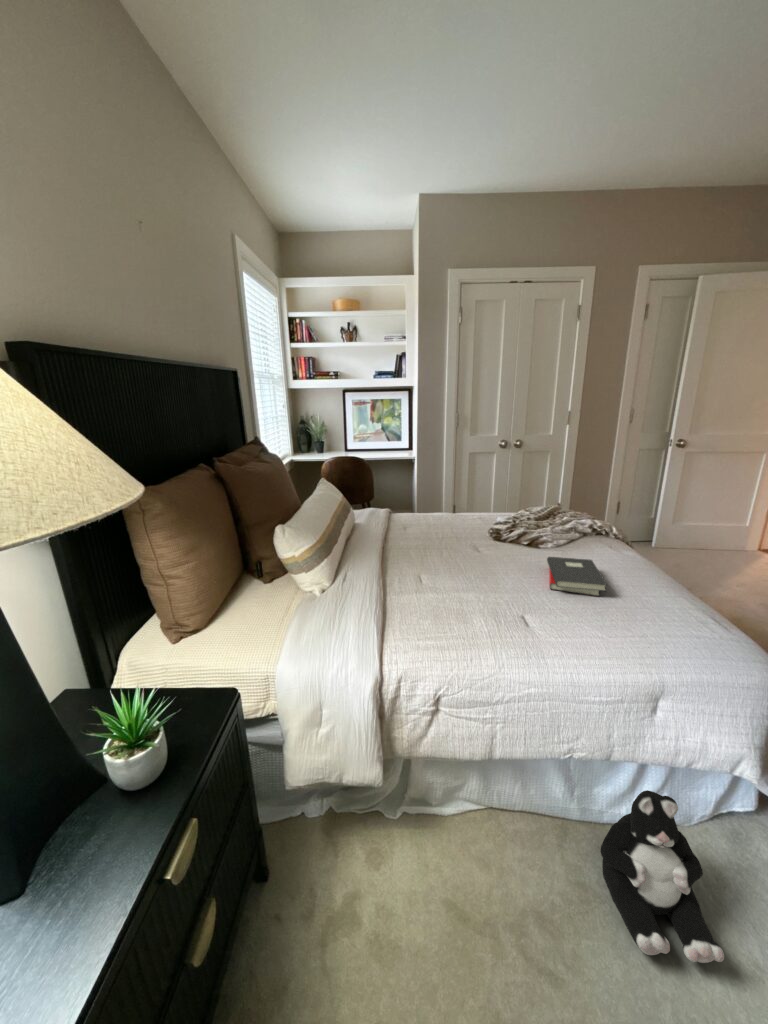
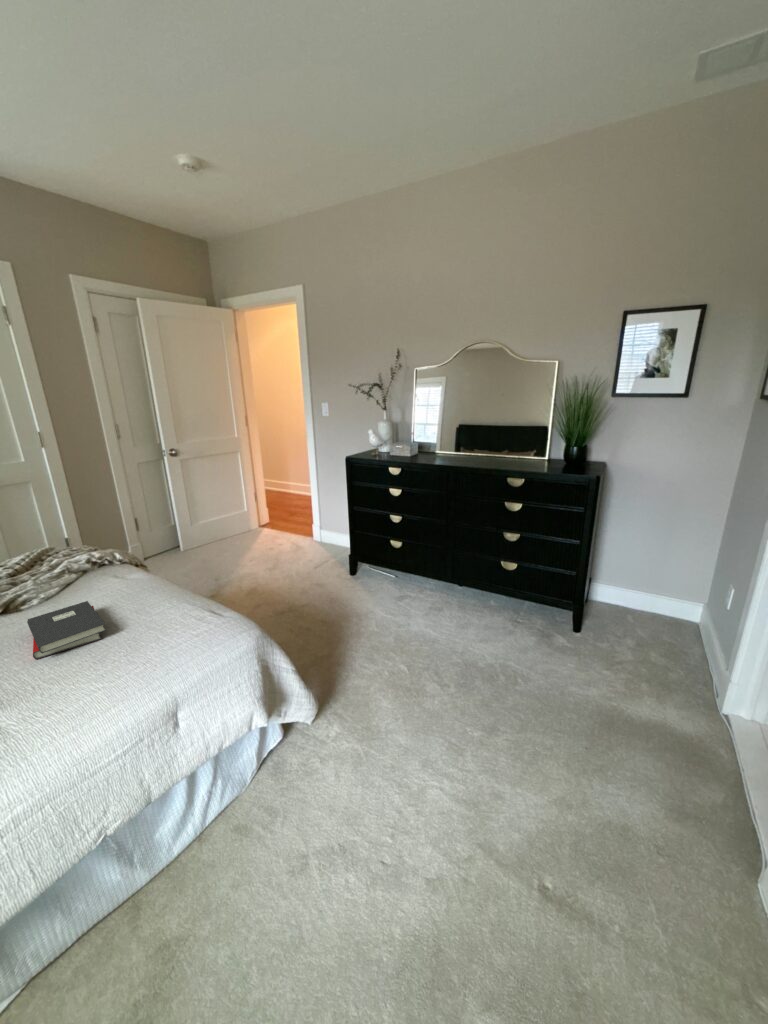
plush toy: present [601,790,724,963] -> none [168,791,281,950]

